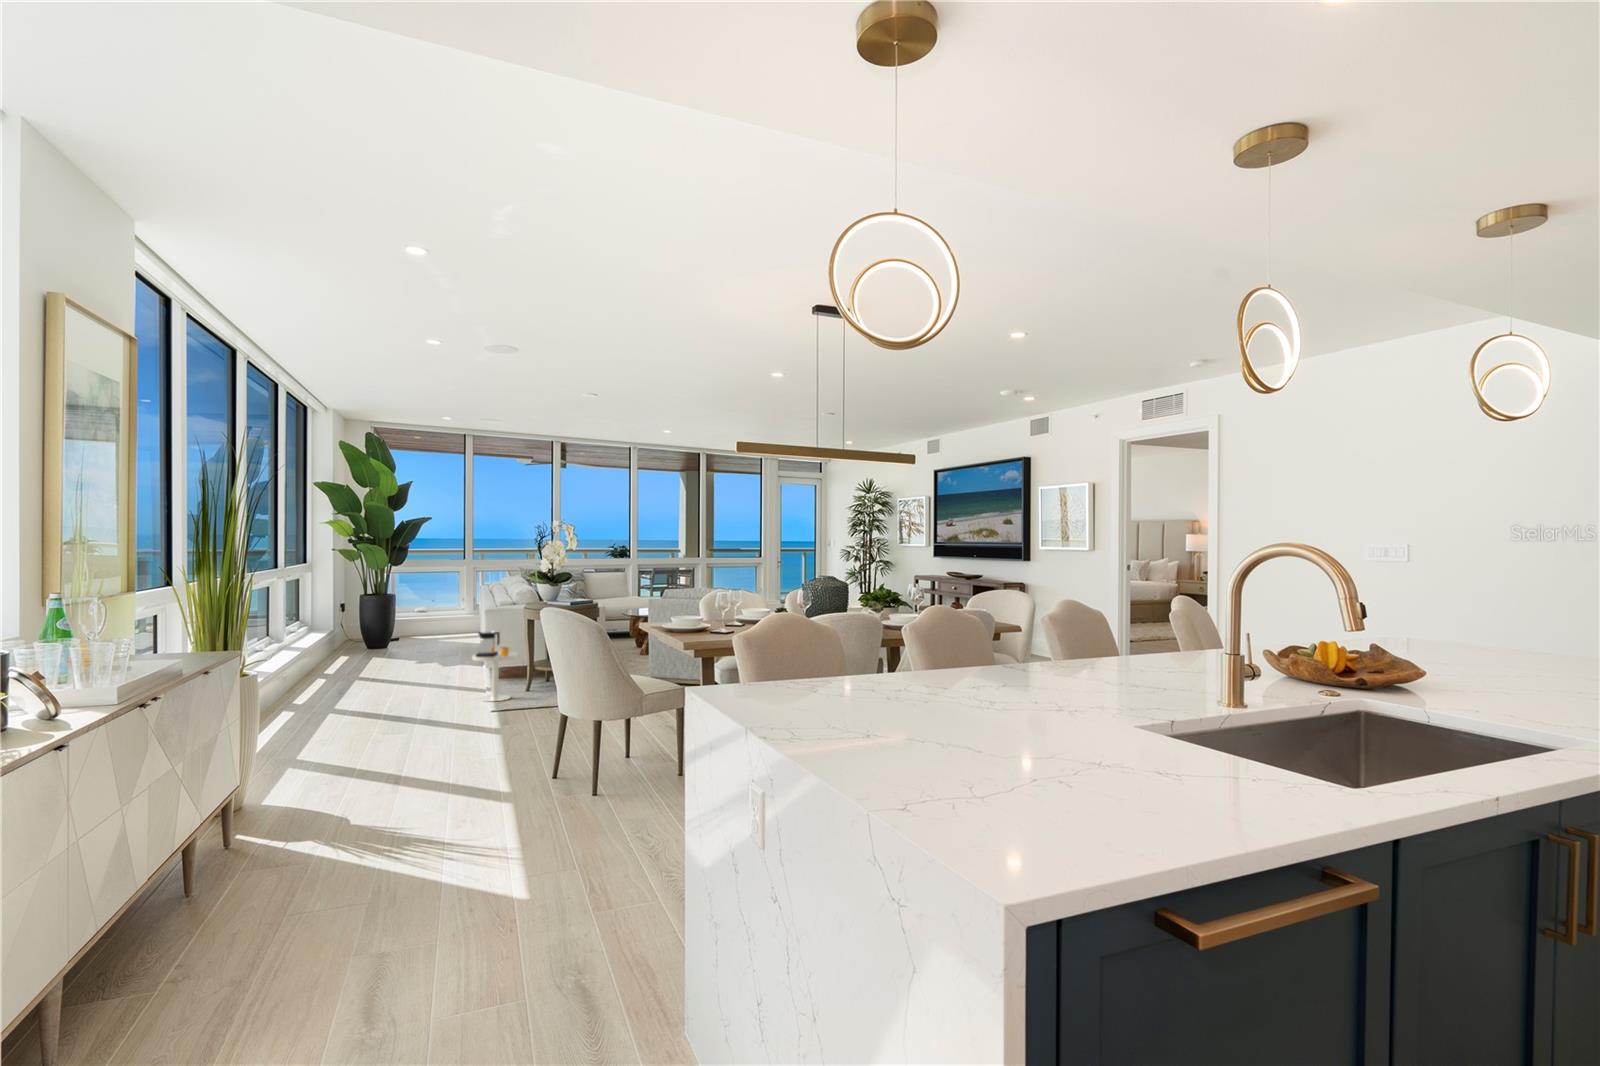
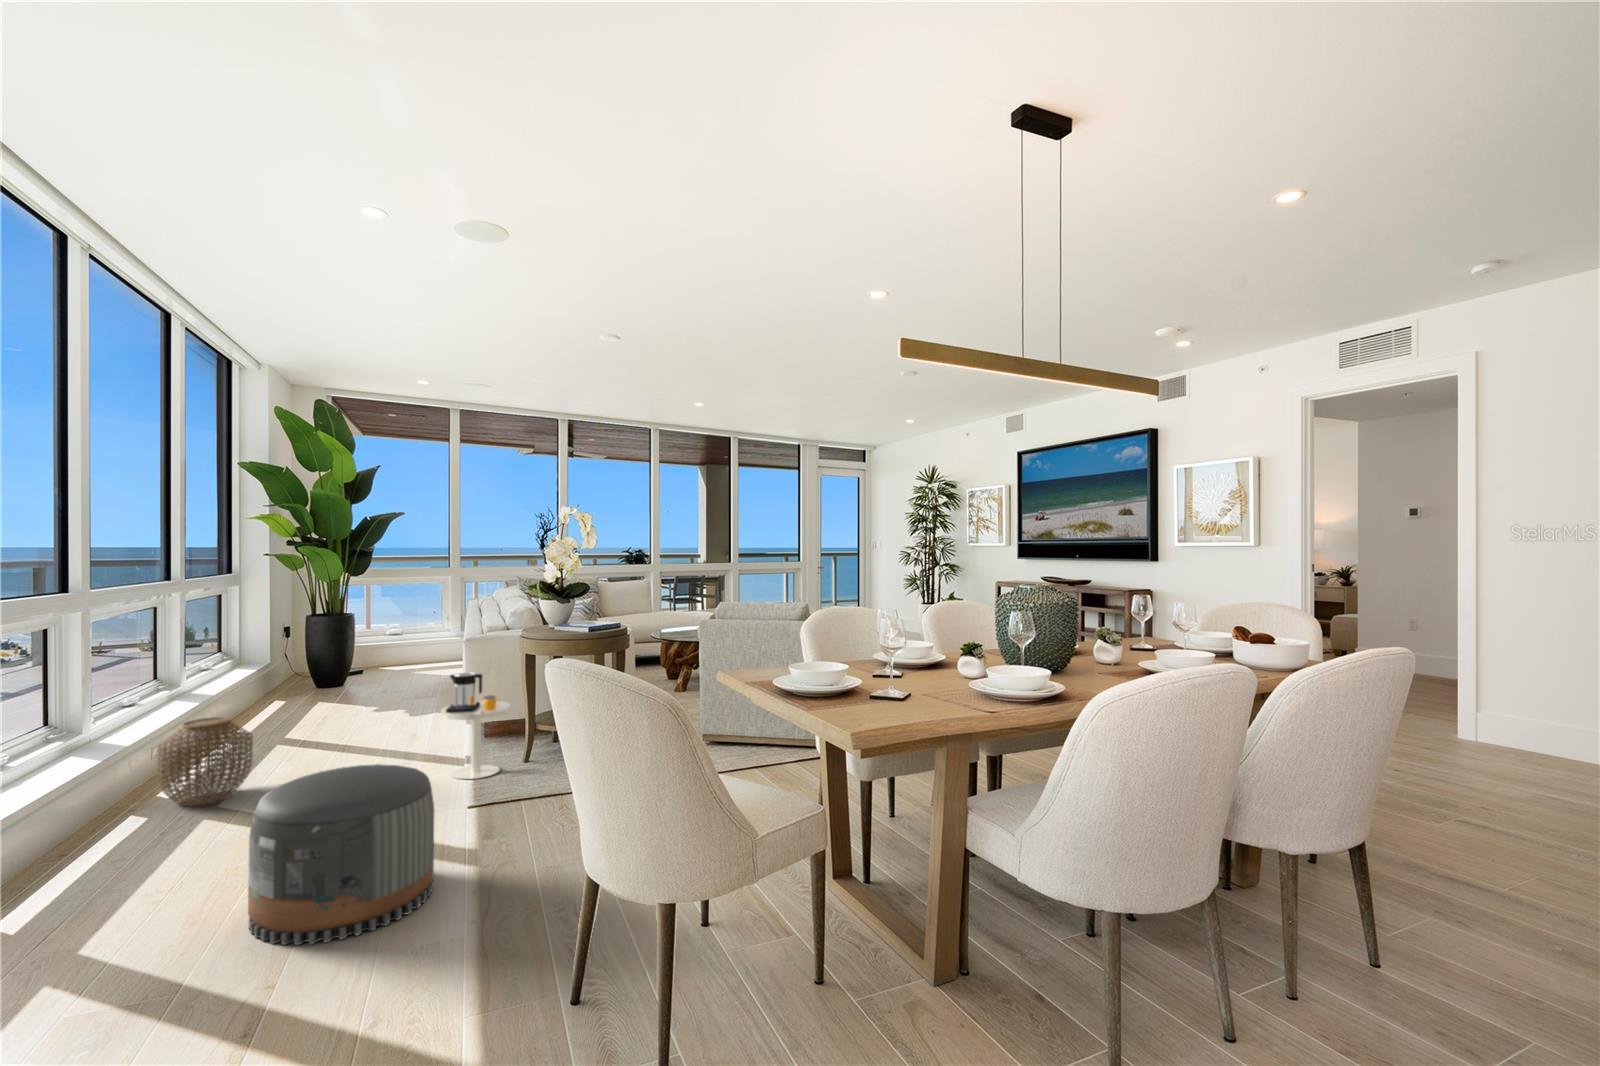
woven basket: none [294,656,351,710] -> present [156,717,253,806]
pouf: none [379,673,478,760] -> present [248,764,434,945]

